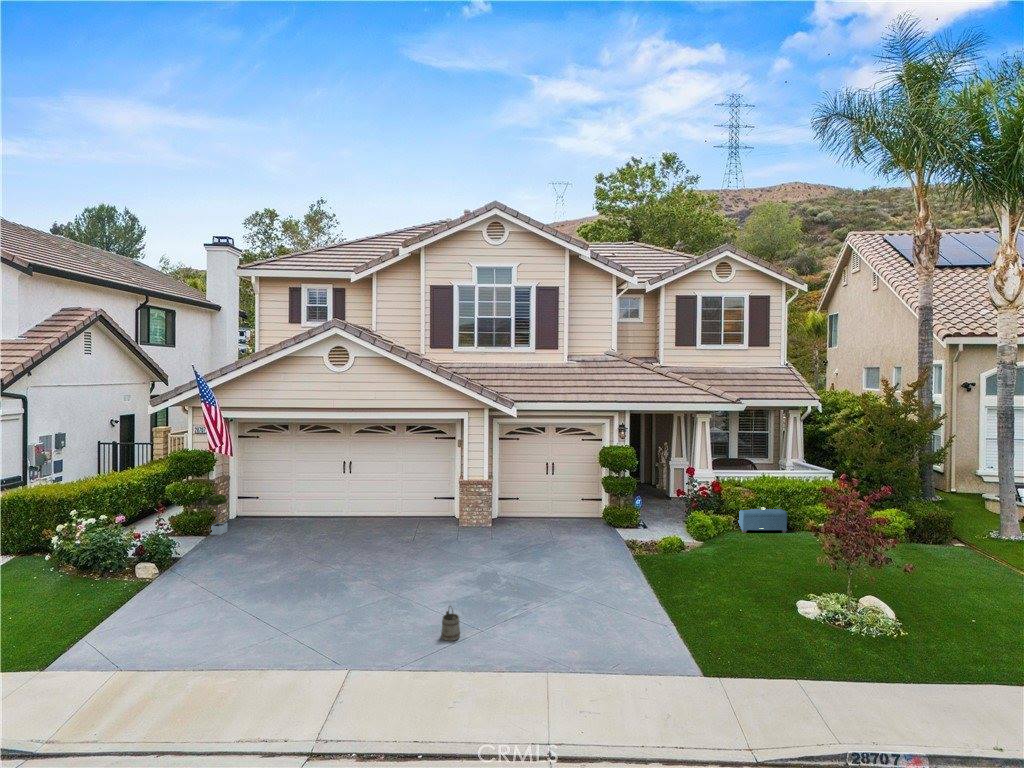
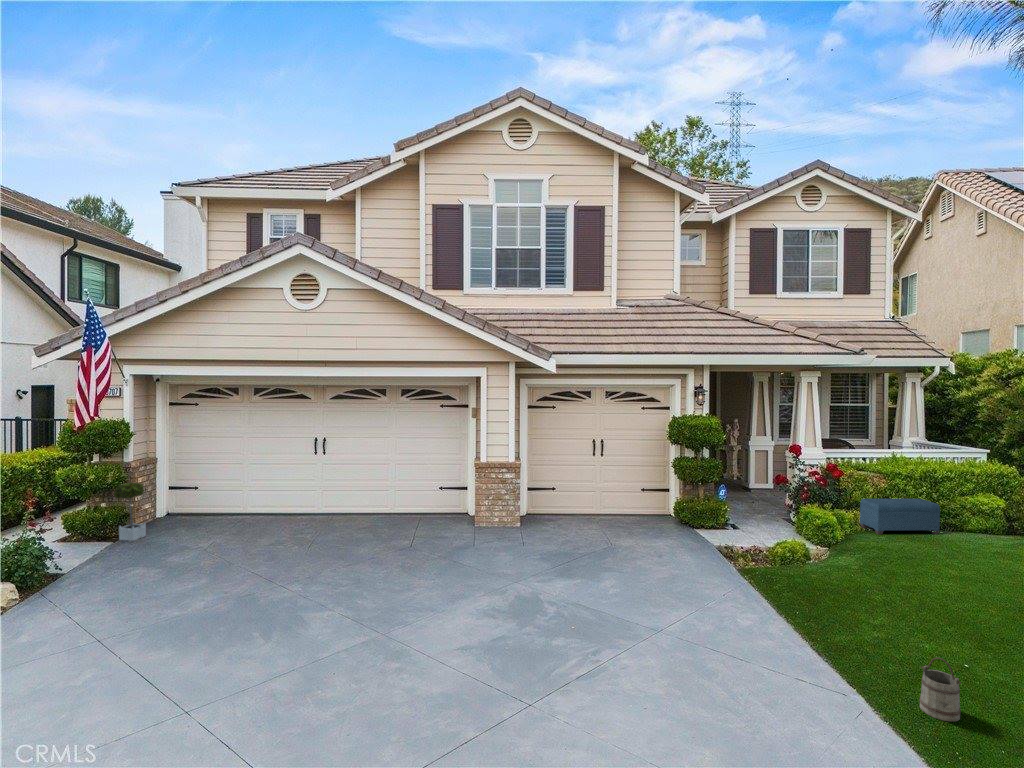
bucket: present [441,606,460,641] -> present [920,657,961,722]

